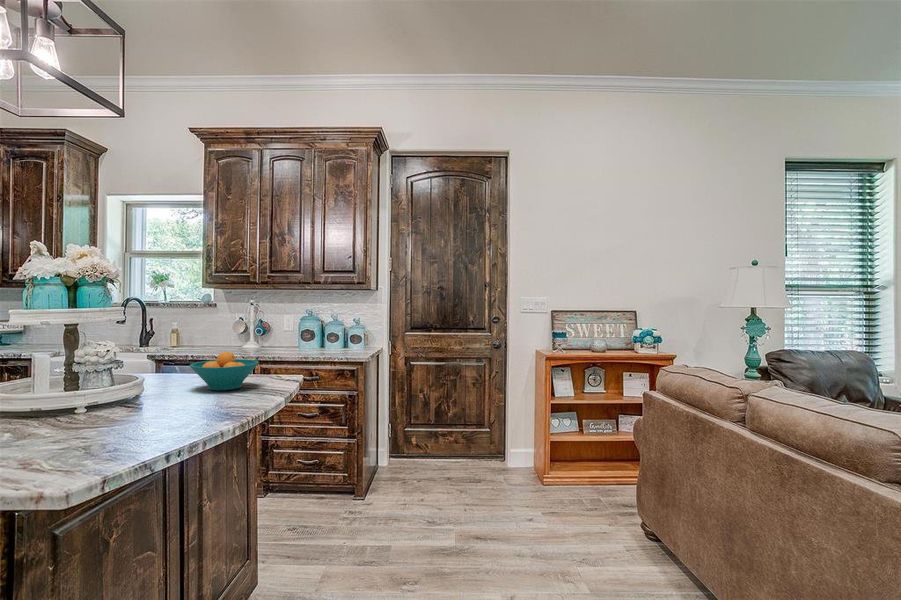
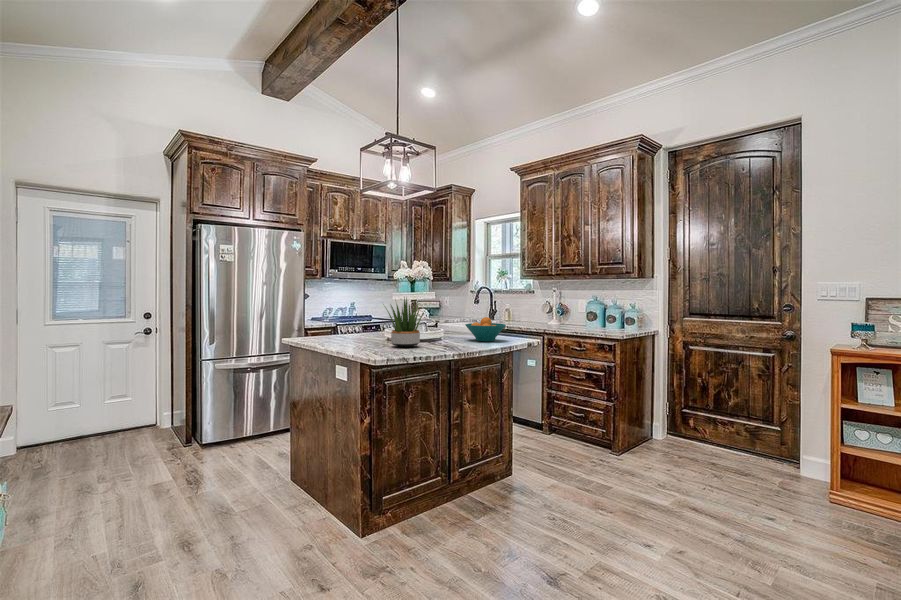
potted plant: none [45,328,172,429] -> present [385,297,425,347]

